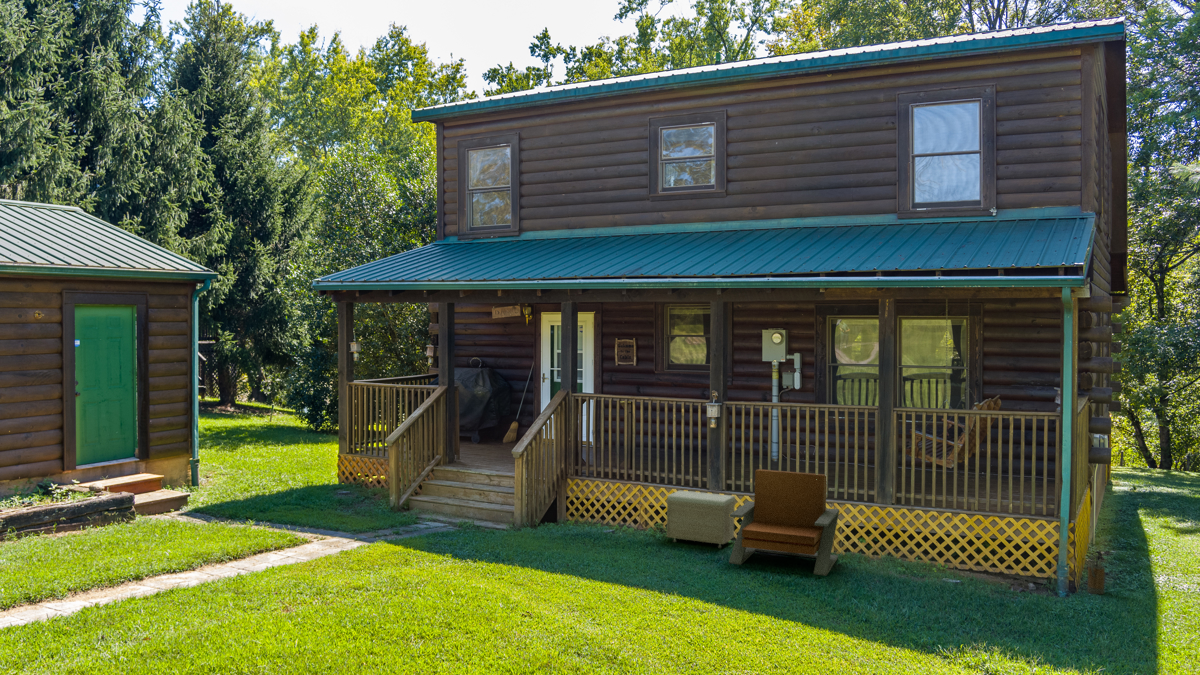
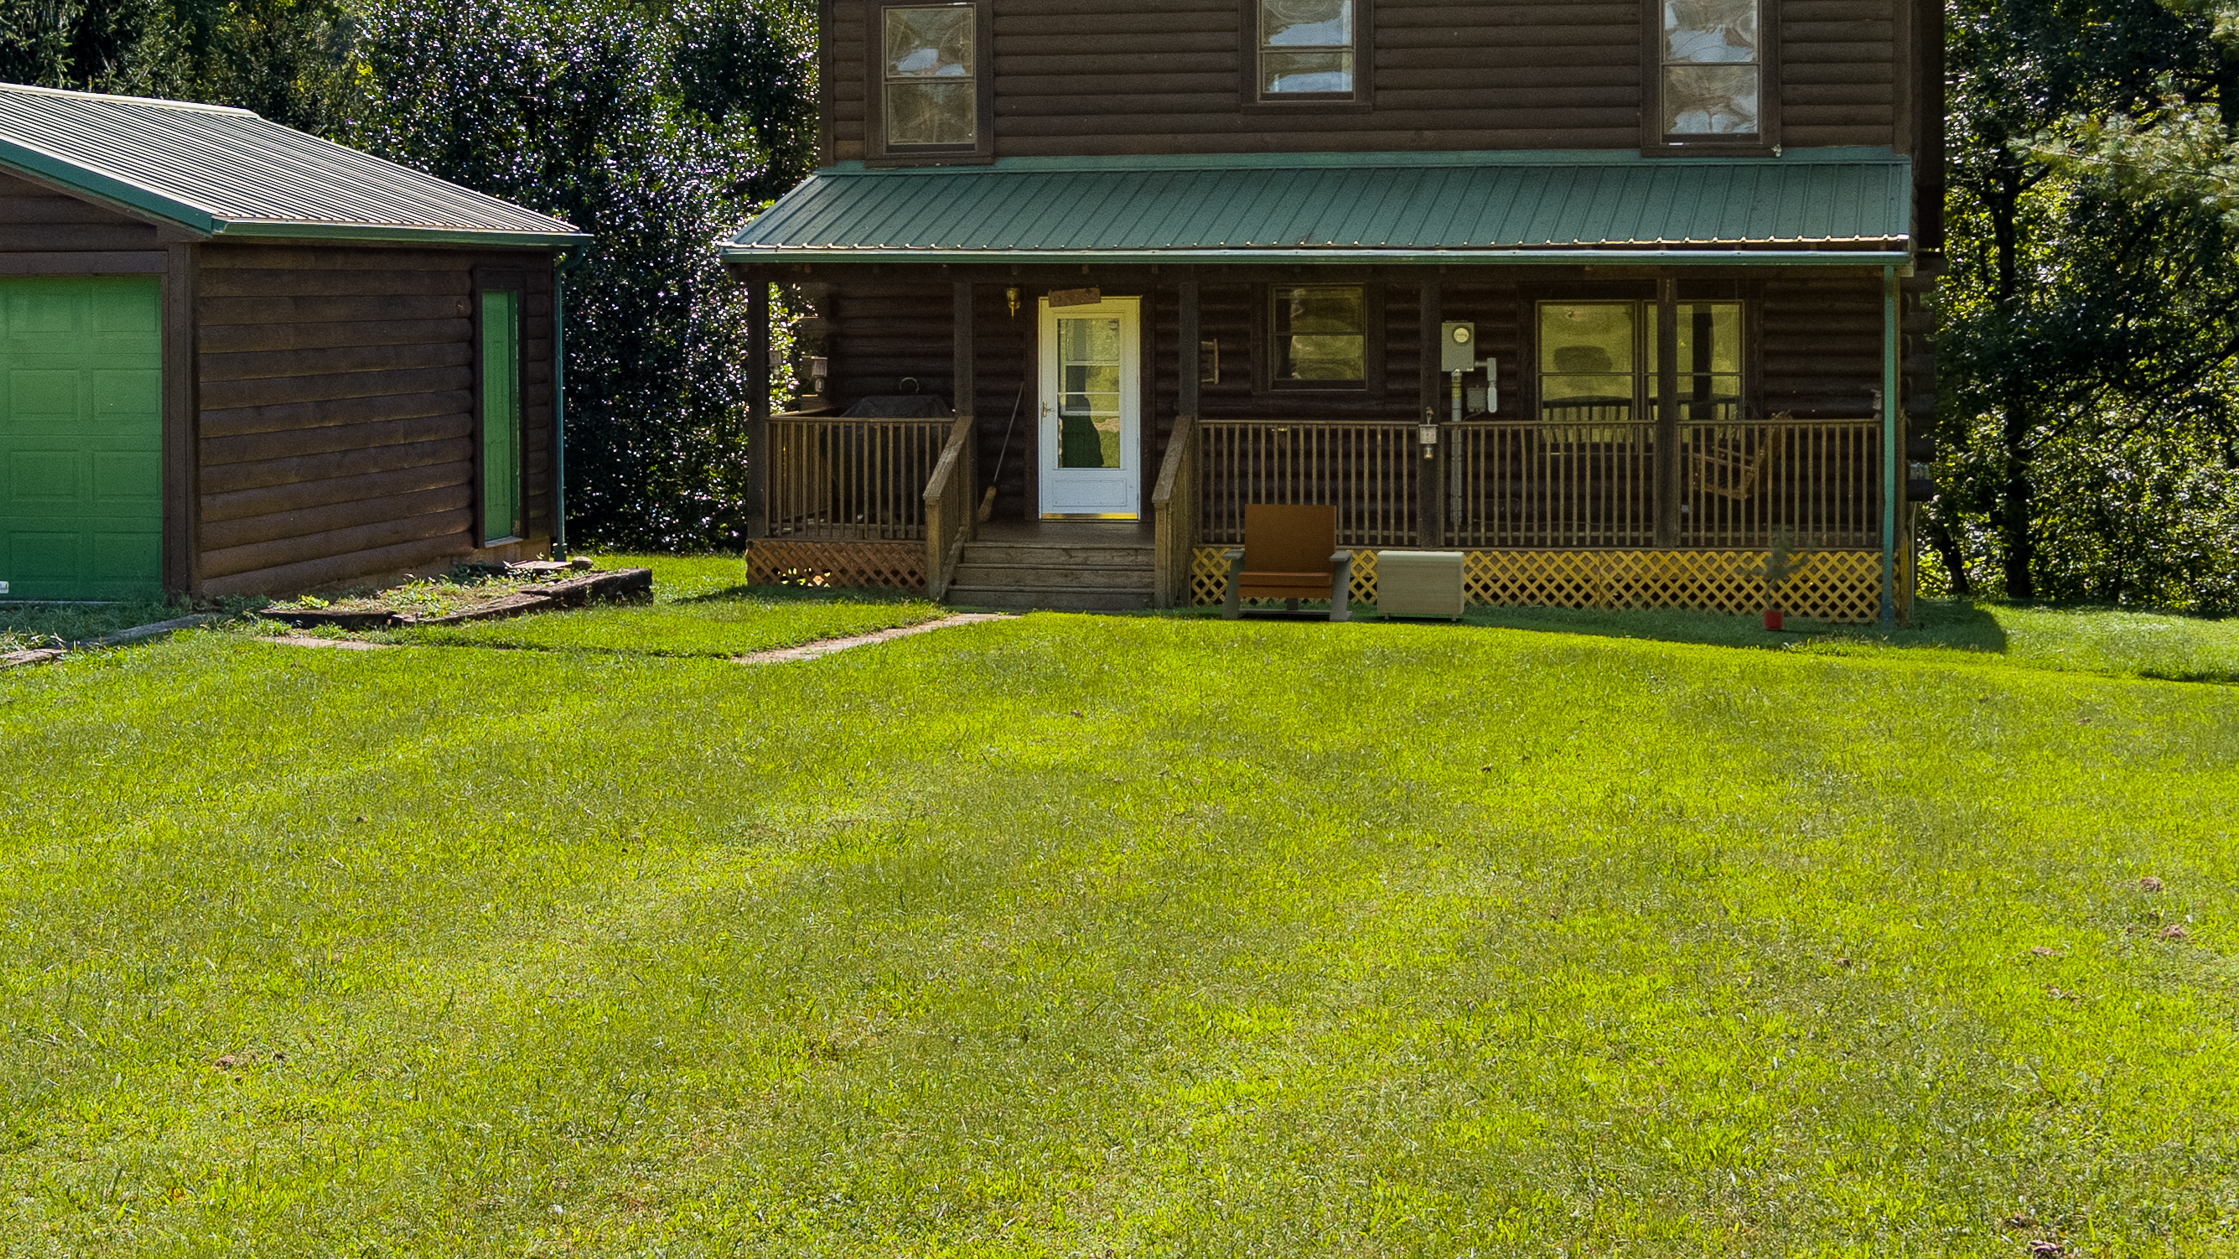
lounge chair: present [729,469,839,576] -> present [1222,504,1352,622]
potted tree: none [926,496,1001,582] -> present [1731,526,1817,631]
watering can: present [1087,555,1105,594] -> none [1915,586,1934,633]

